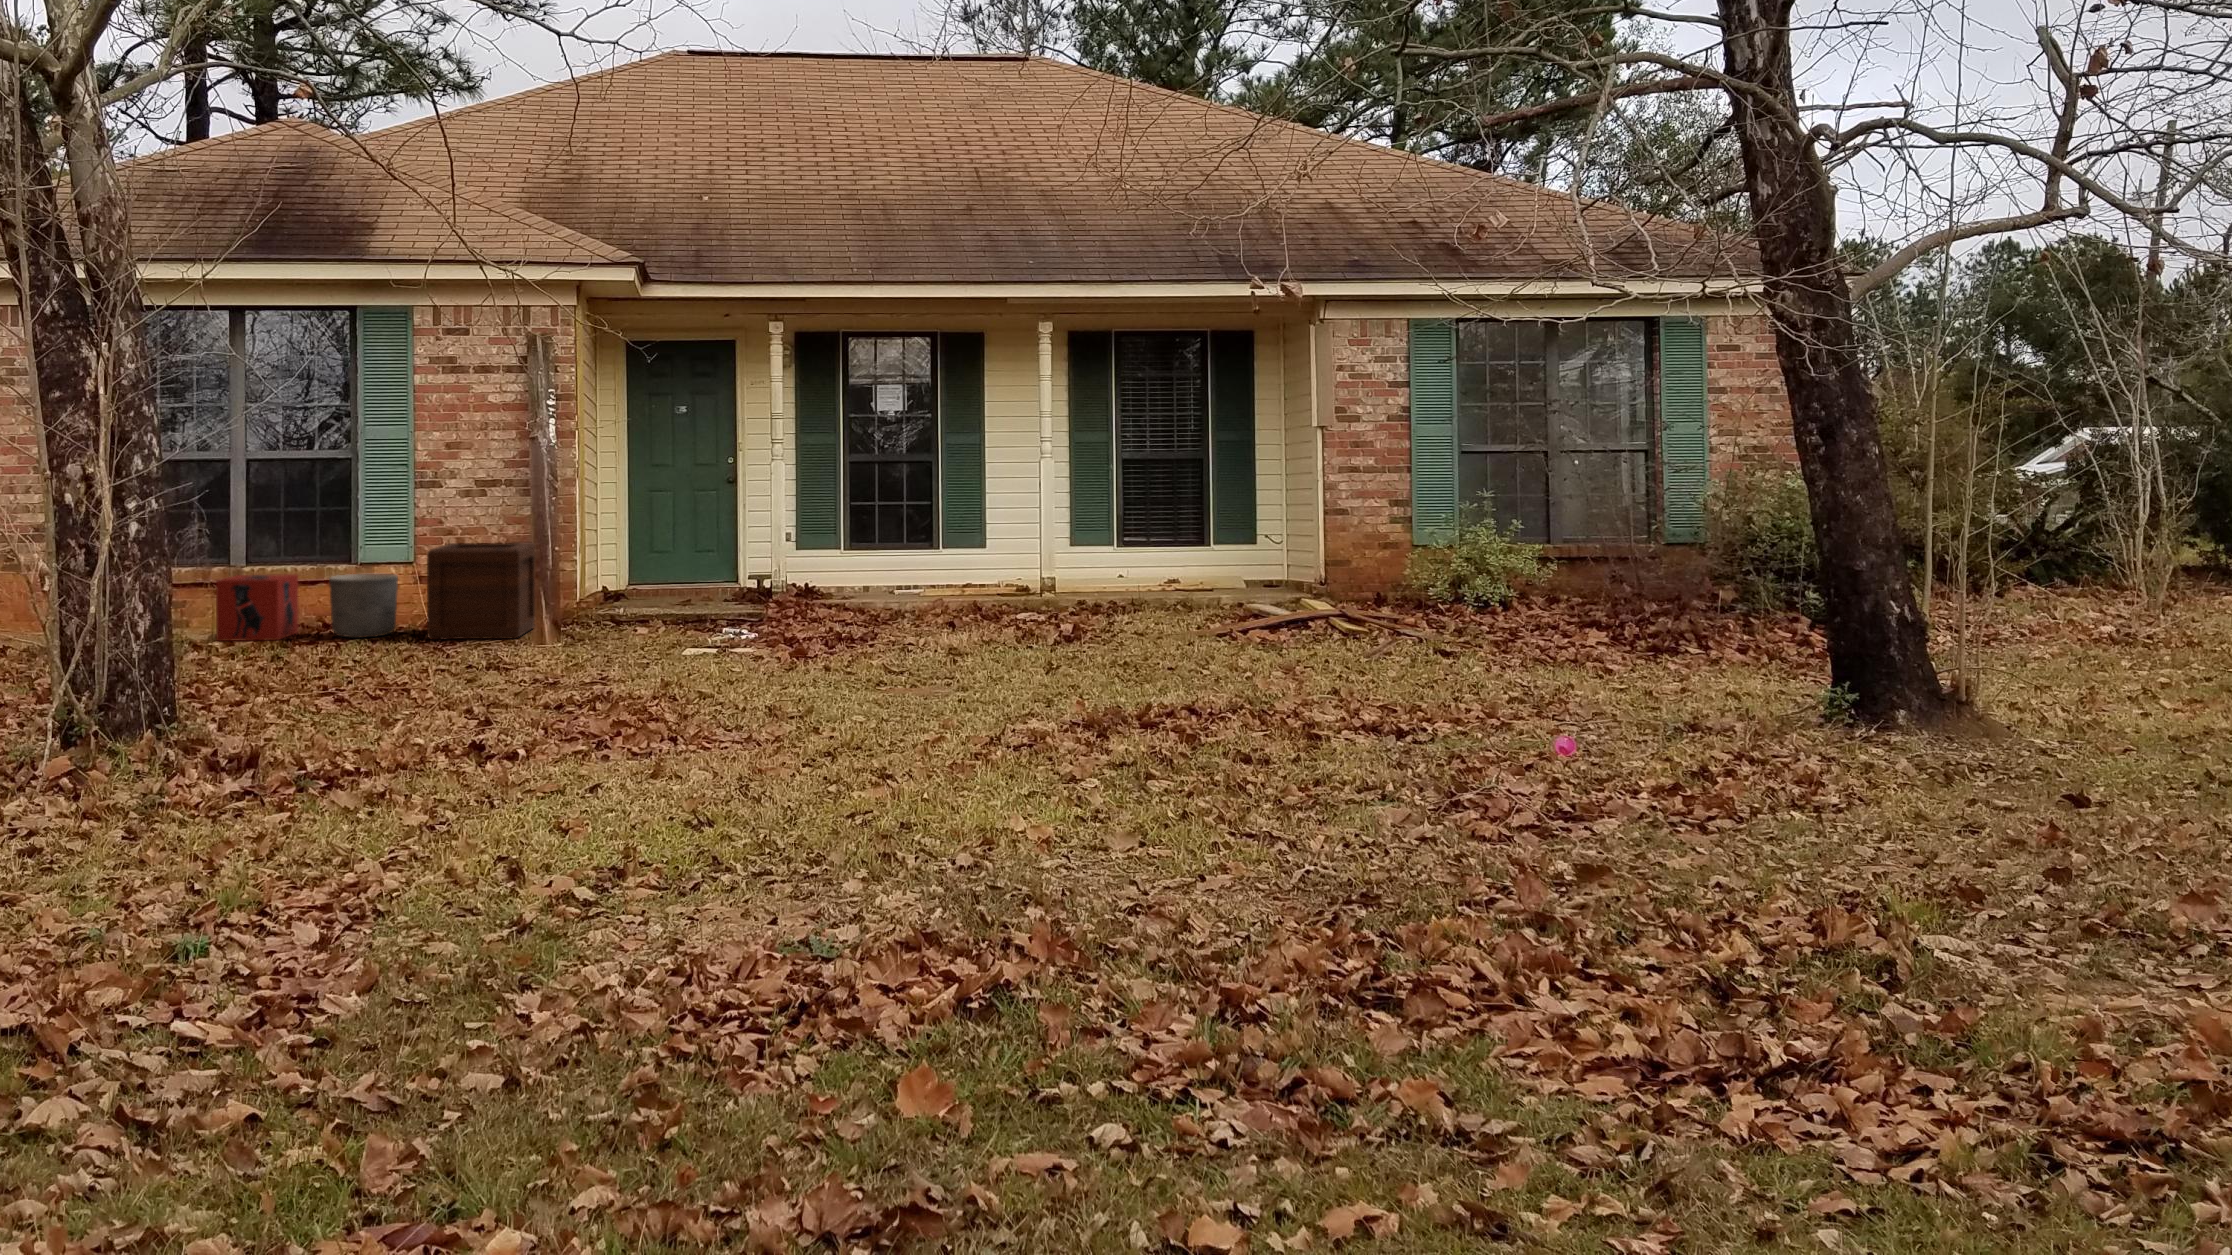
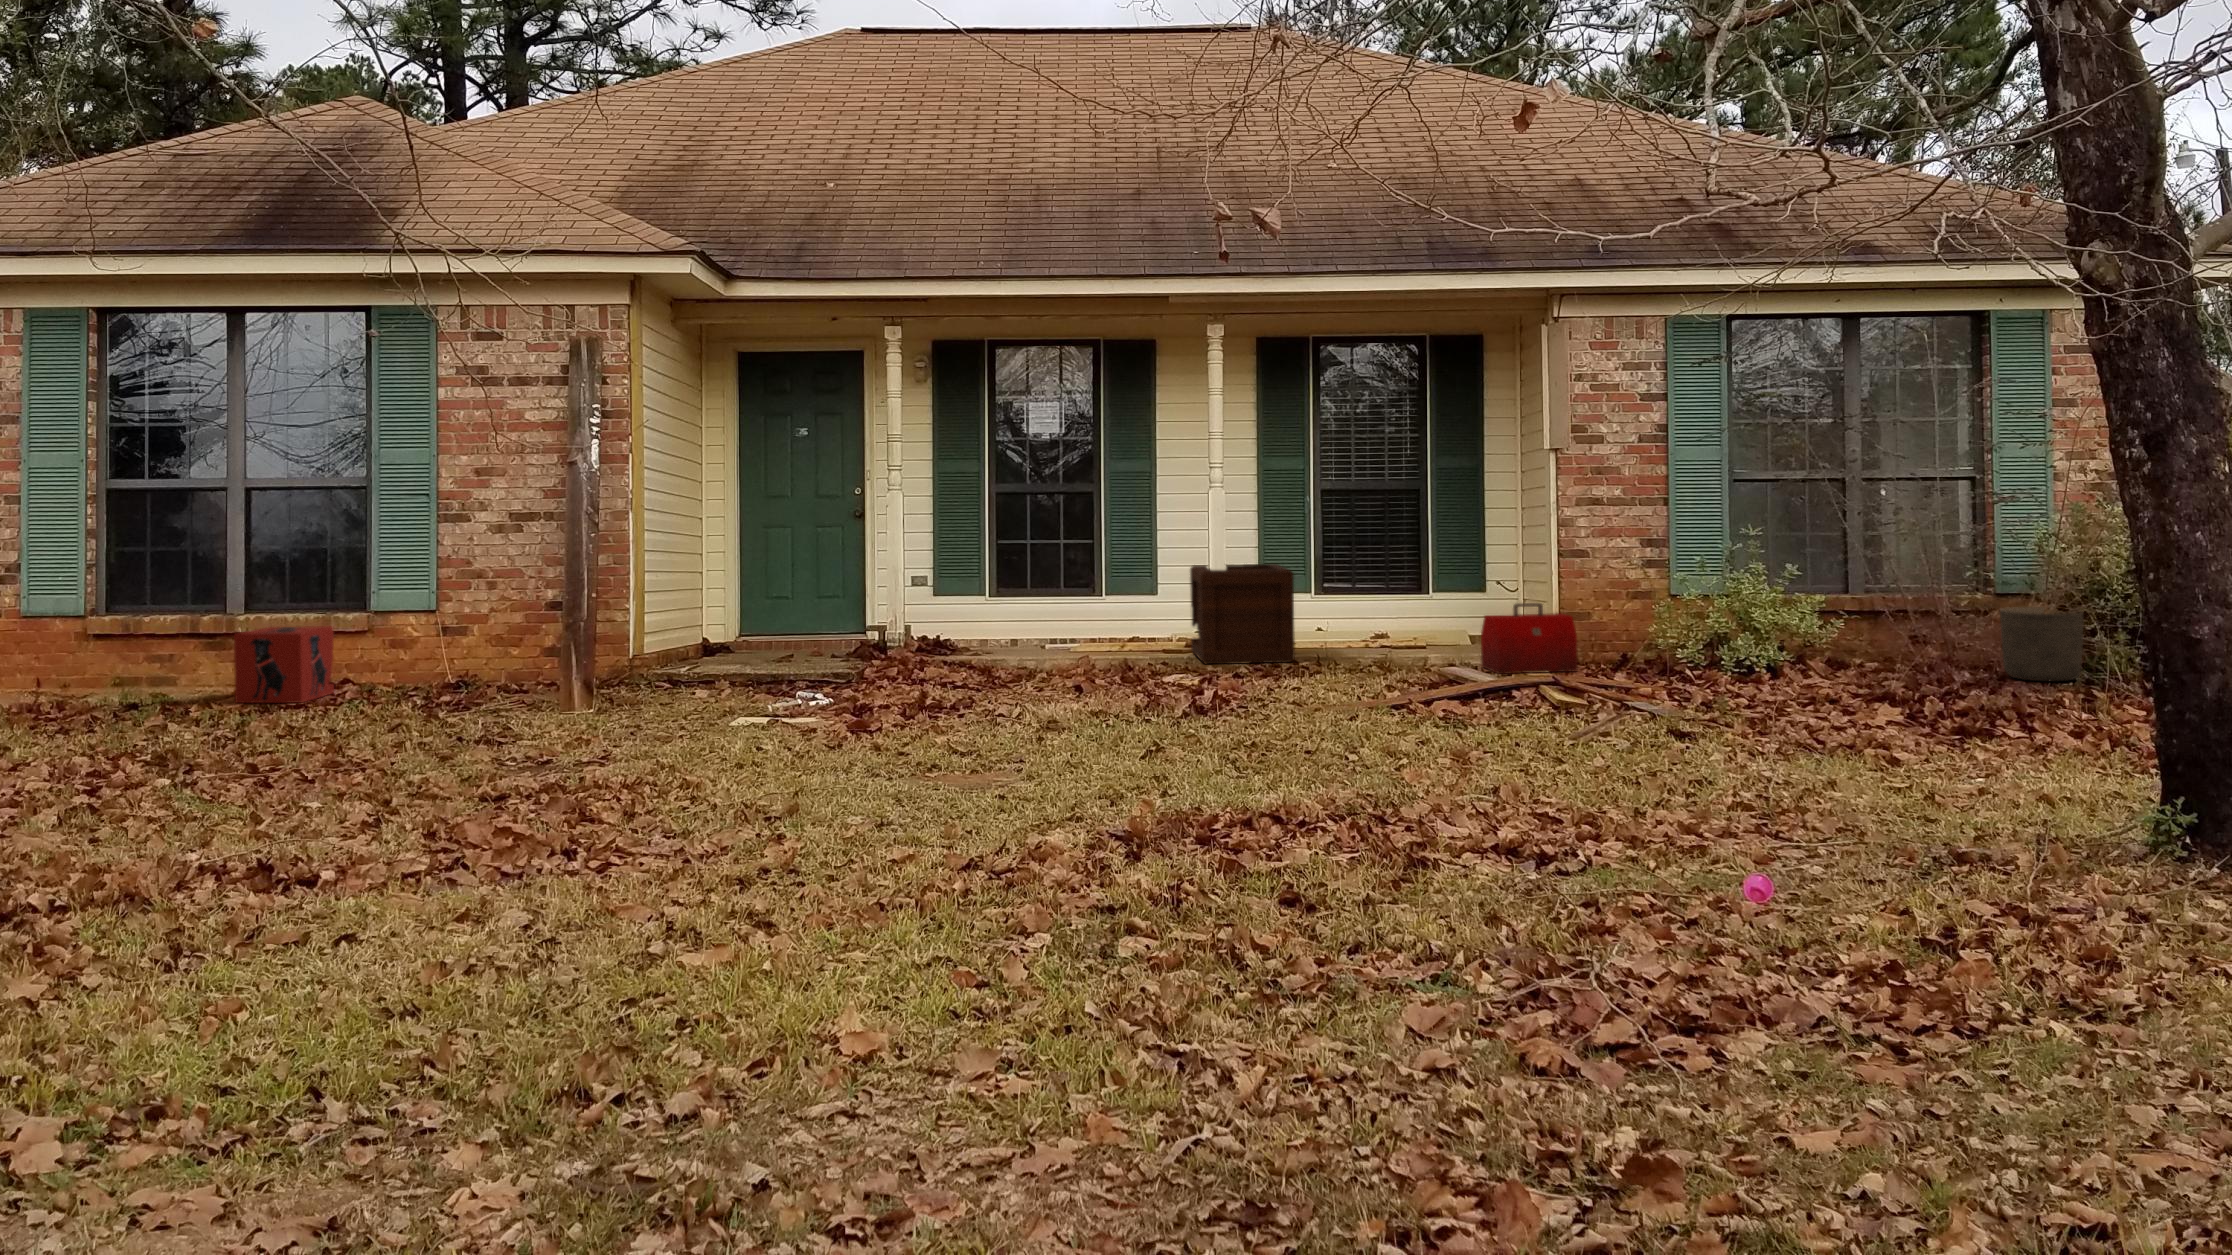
wooden crate: present [427,542,535,640] -> present [1190,564,1295,664]
toolbox: none [1263,554,1341,611] -> present [1481,603,1578,674]
planter: present [329,573,398,638] -> present [2000,607,2084,682]

